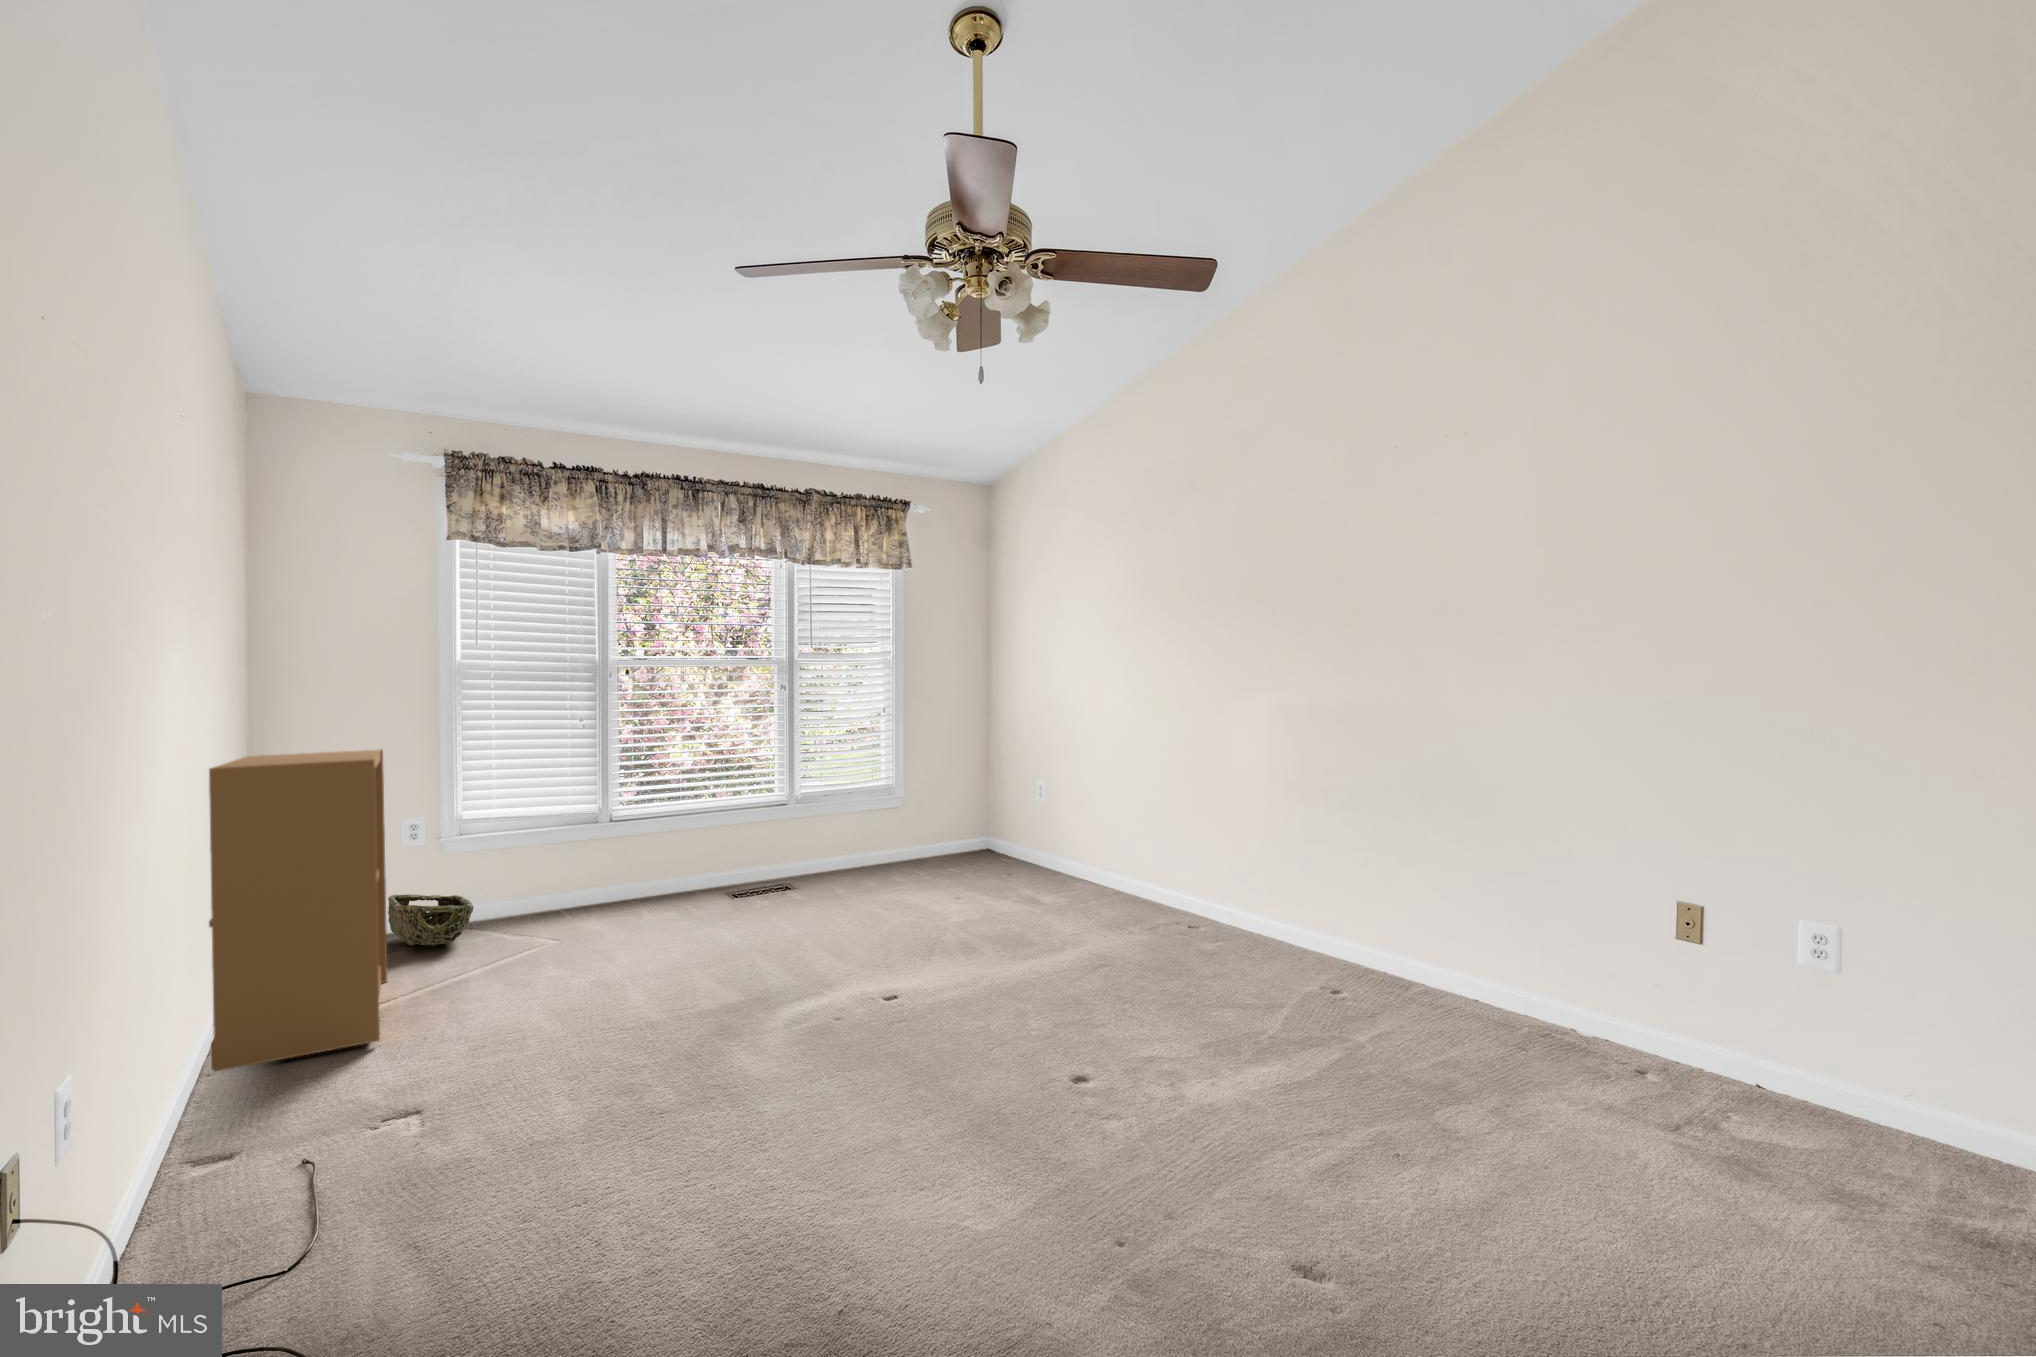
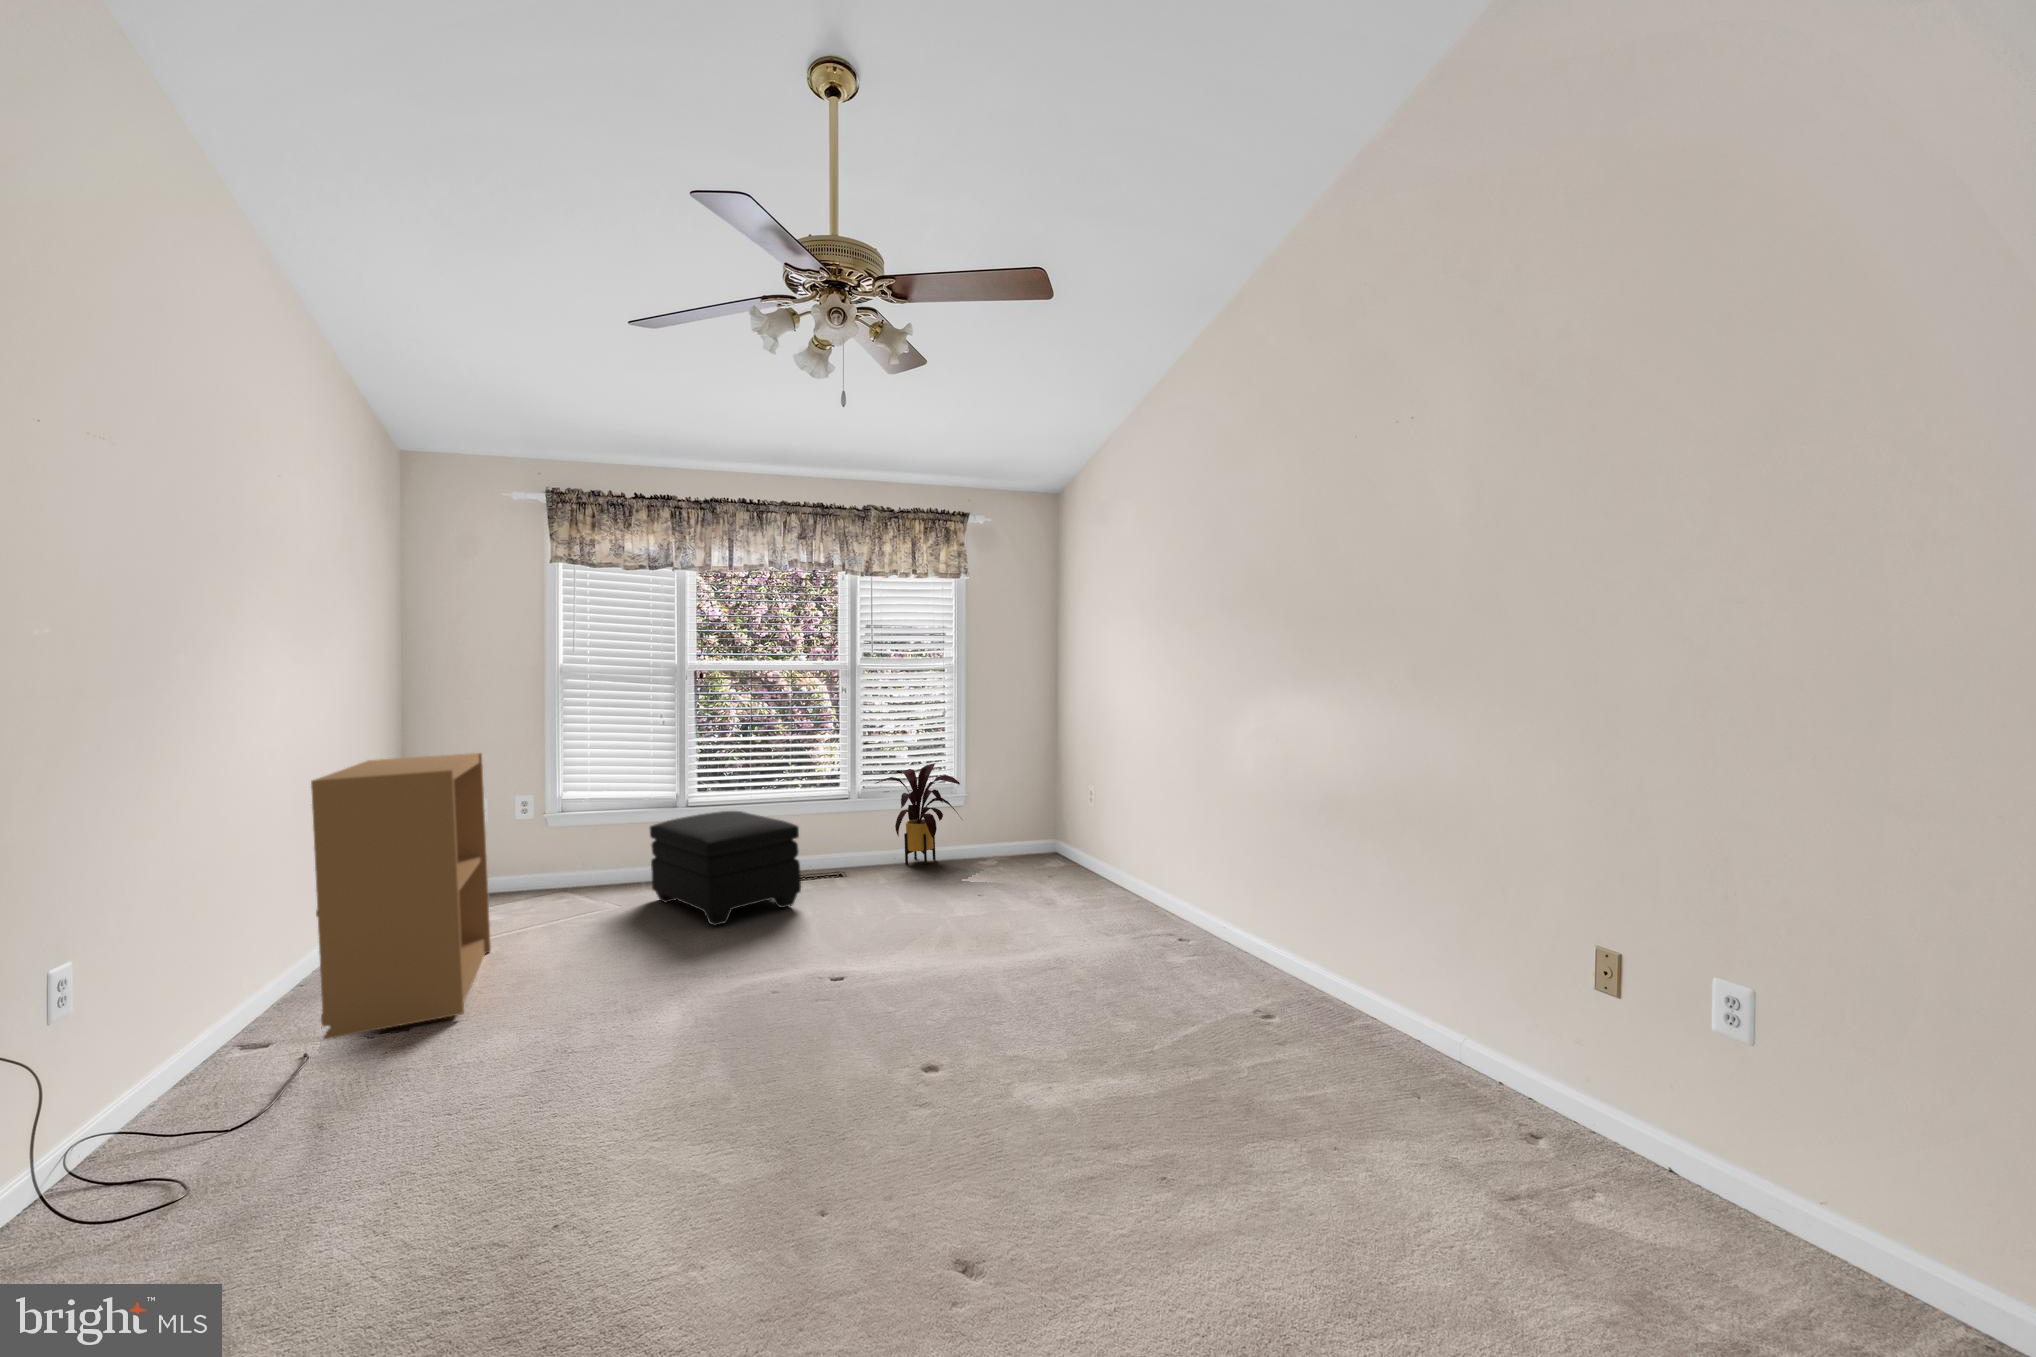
house plant: none [815,774,915,885] -> present [876,763,960,865]
ottoman: none [565,826,744,948] -> present [650,811,801,925]
woven basket: present [388,895,474,947] -> none [503,871,570,919]

